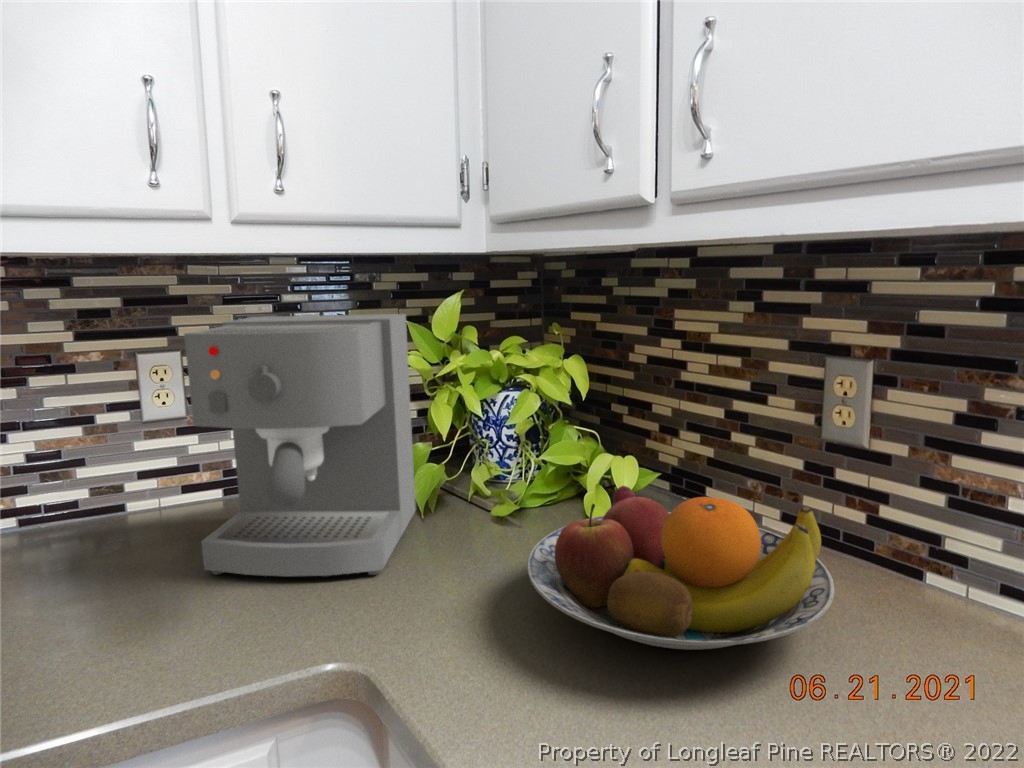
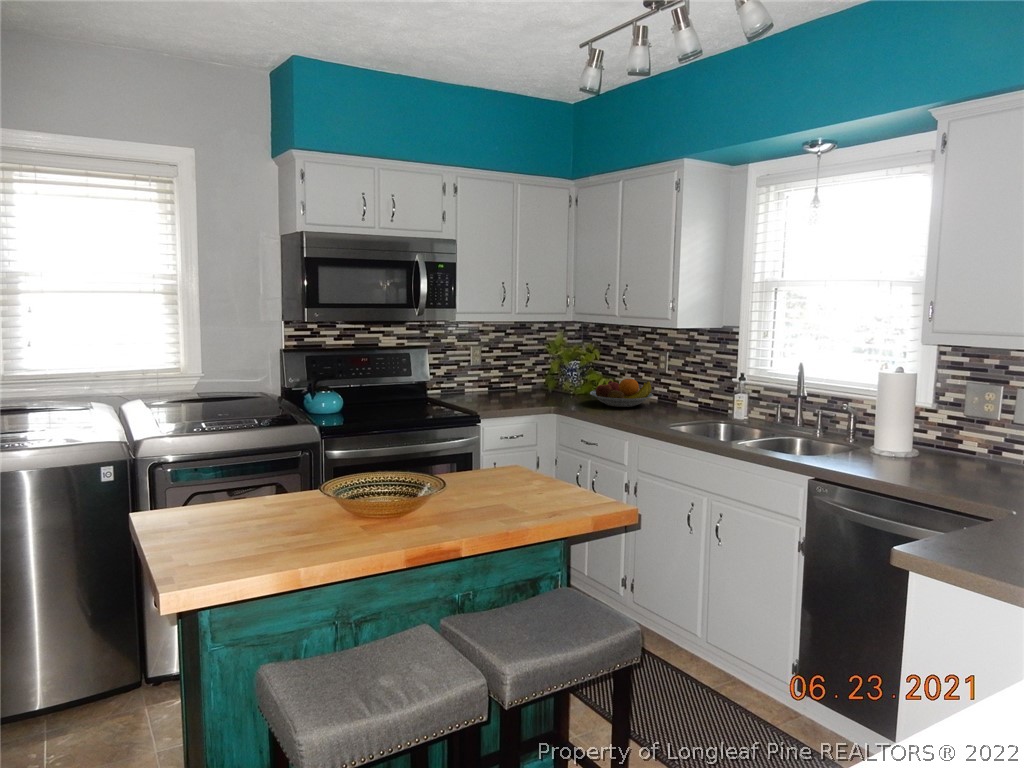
coffee maker: present [184,314,416,576] -> none [508,337,553,401]

